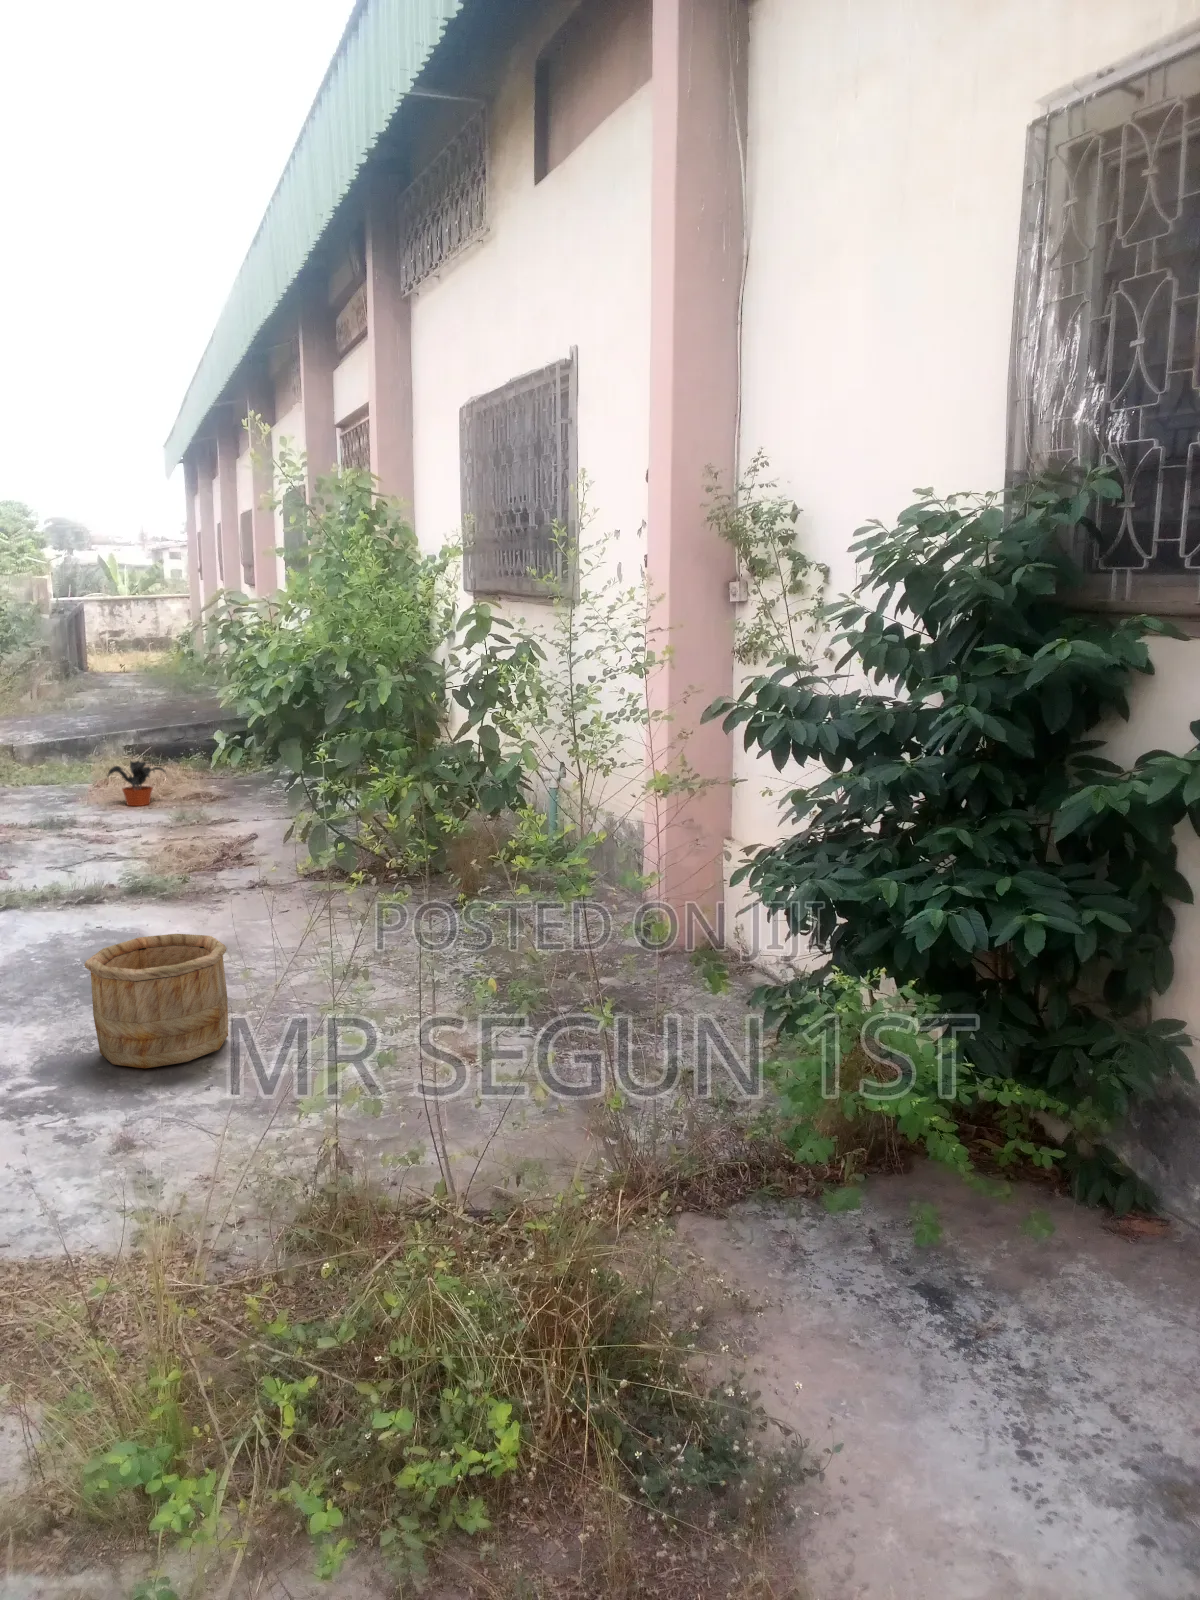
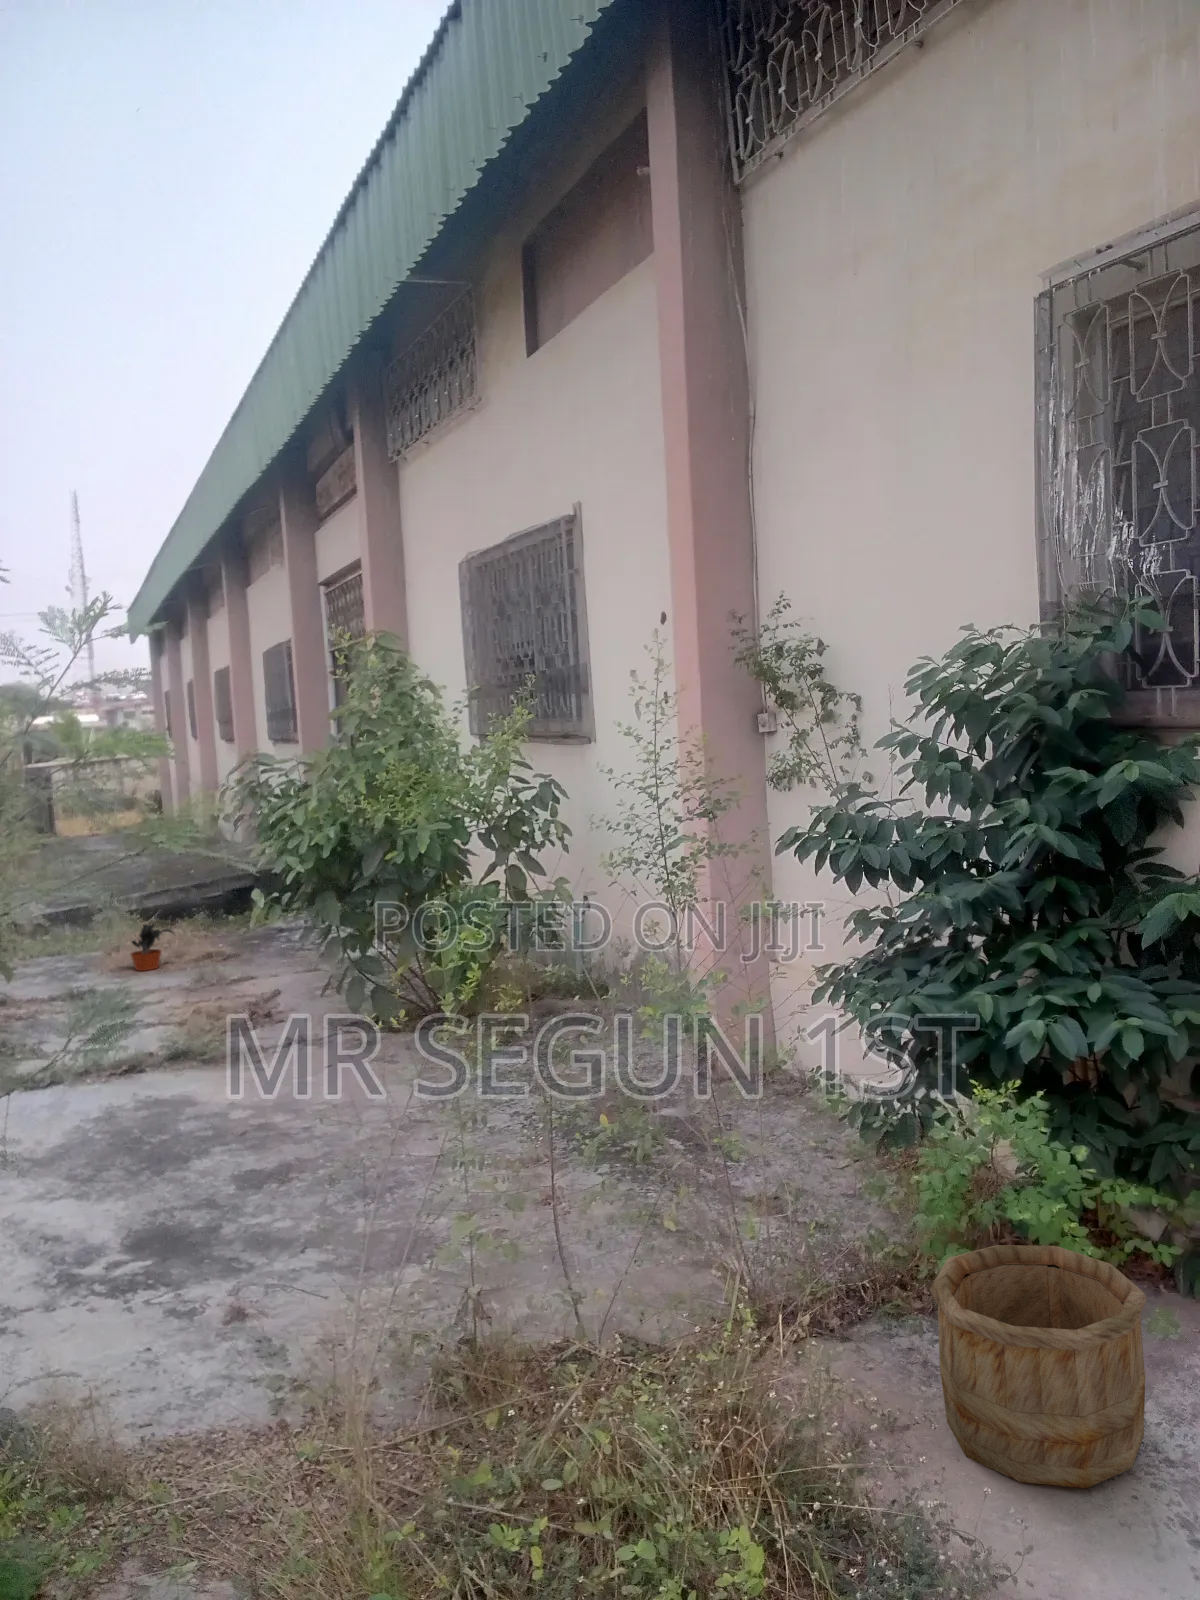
wooden bucket: present [84,934,228,1068] -> present [930,1245,1147,1488]

